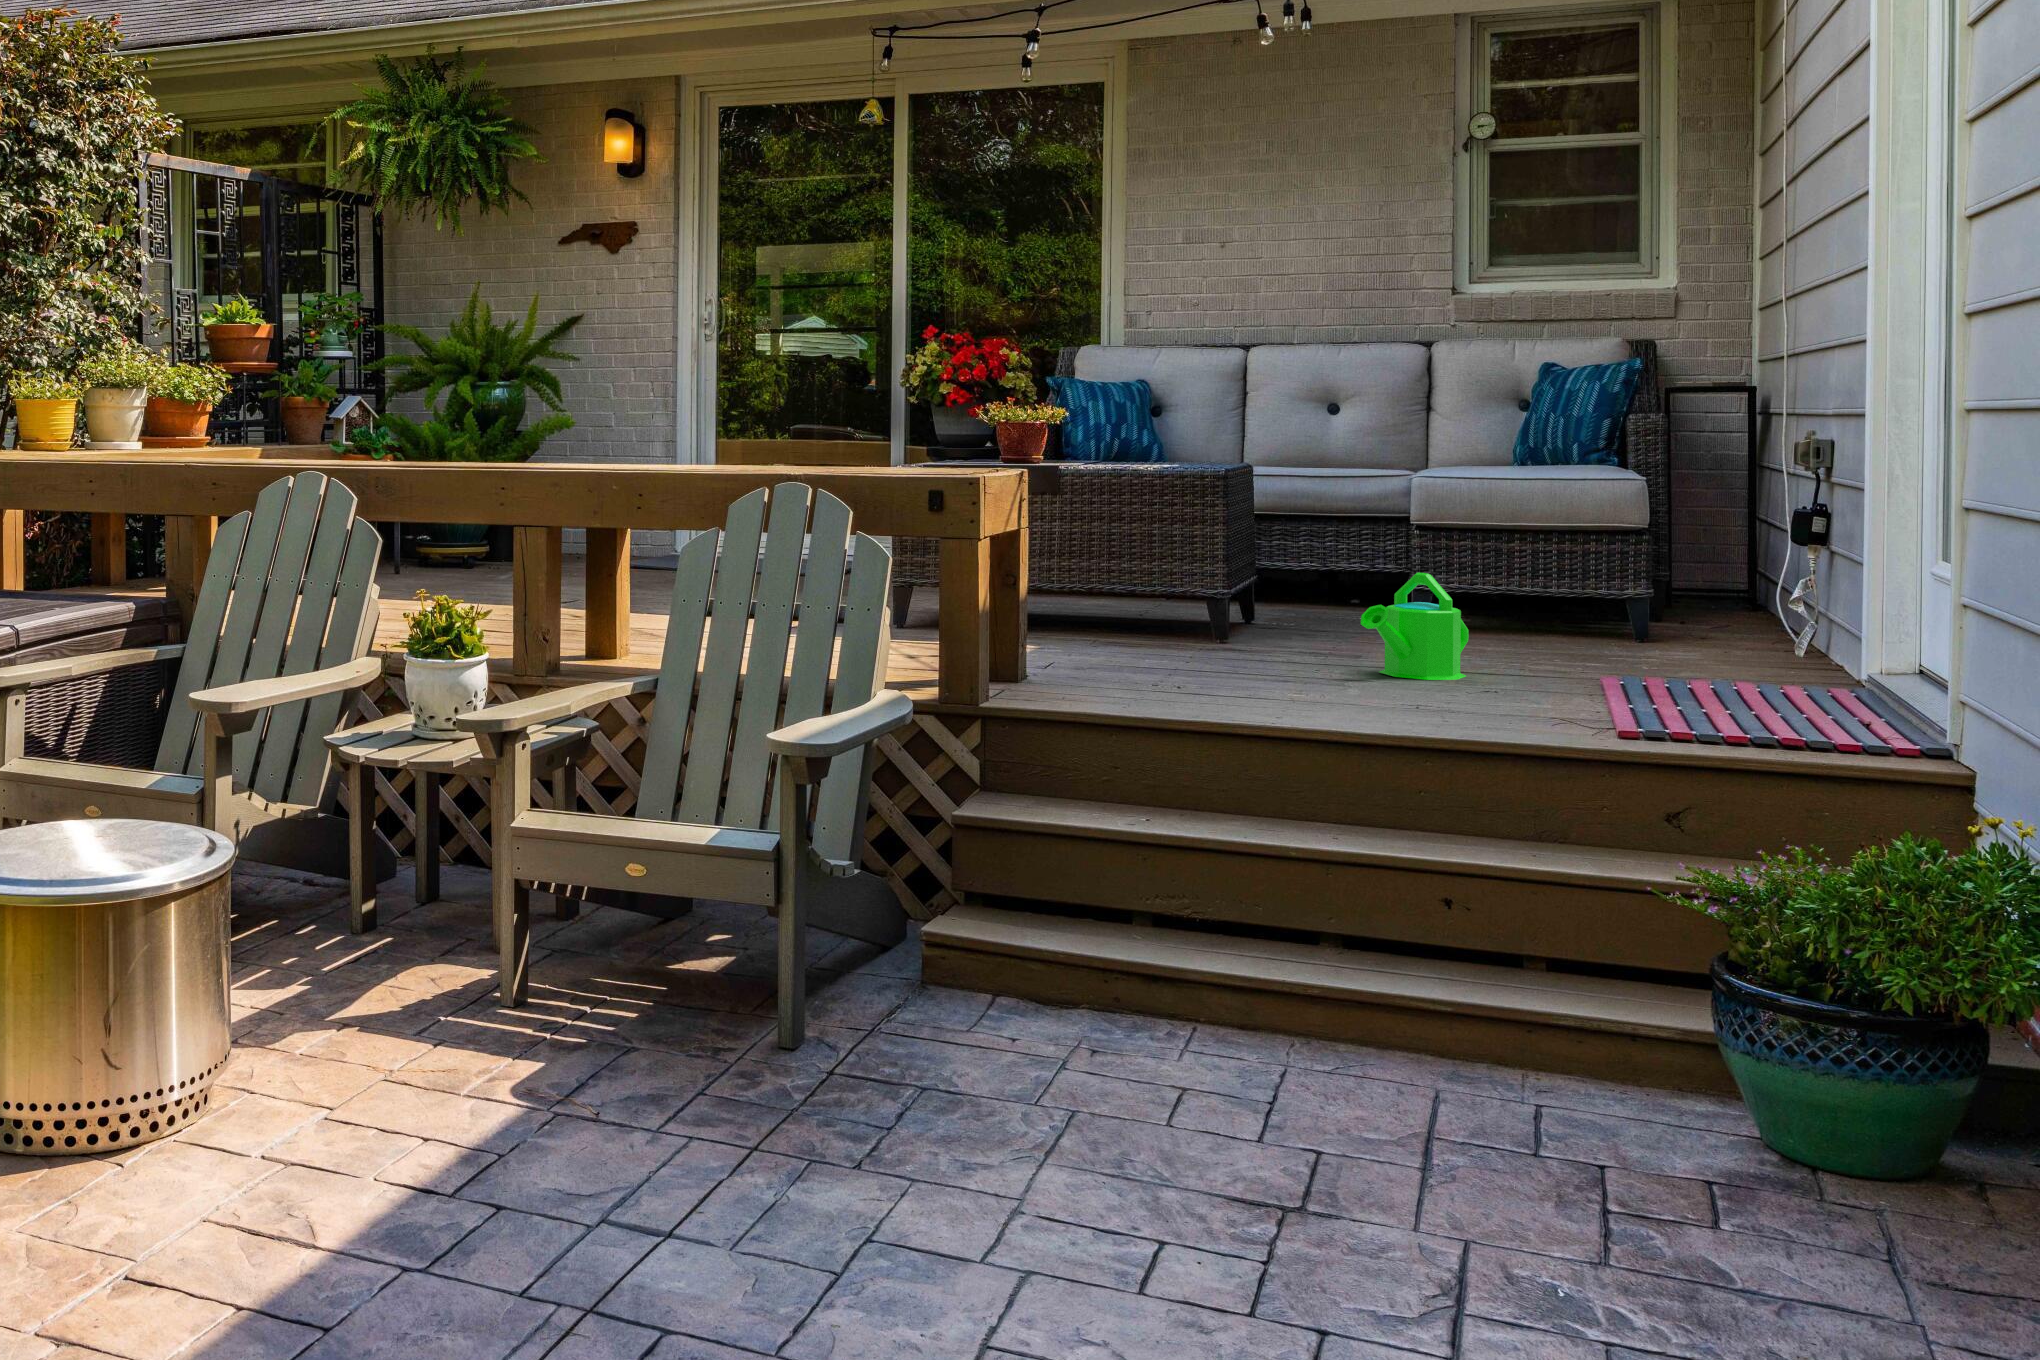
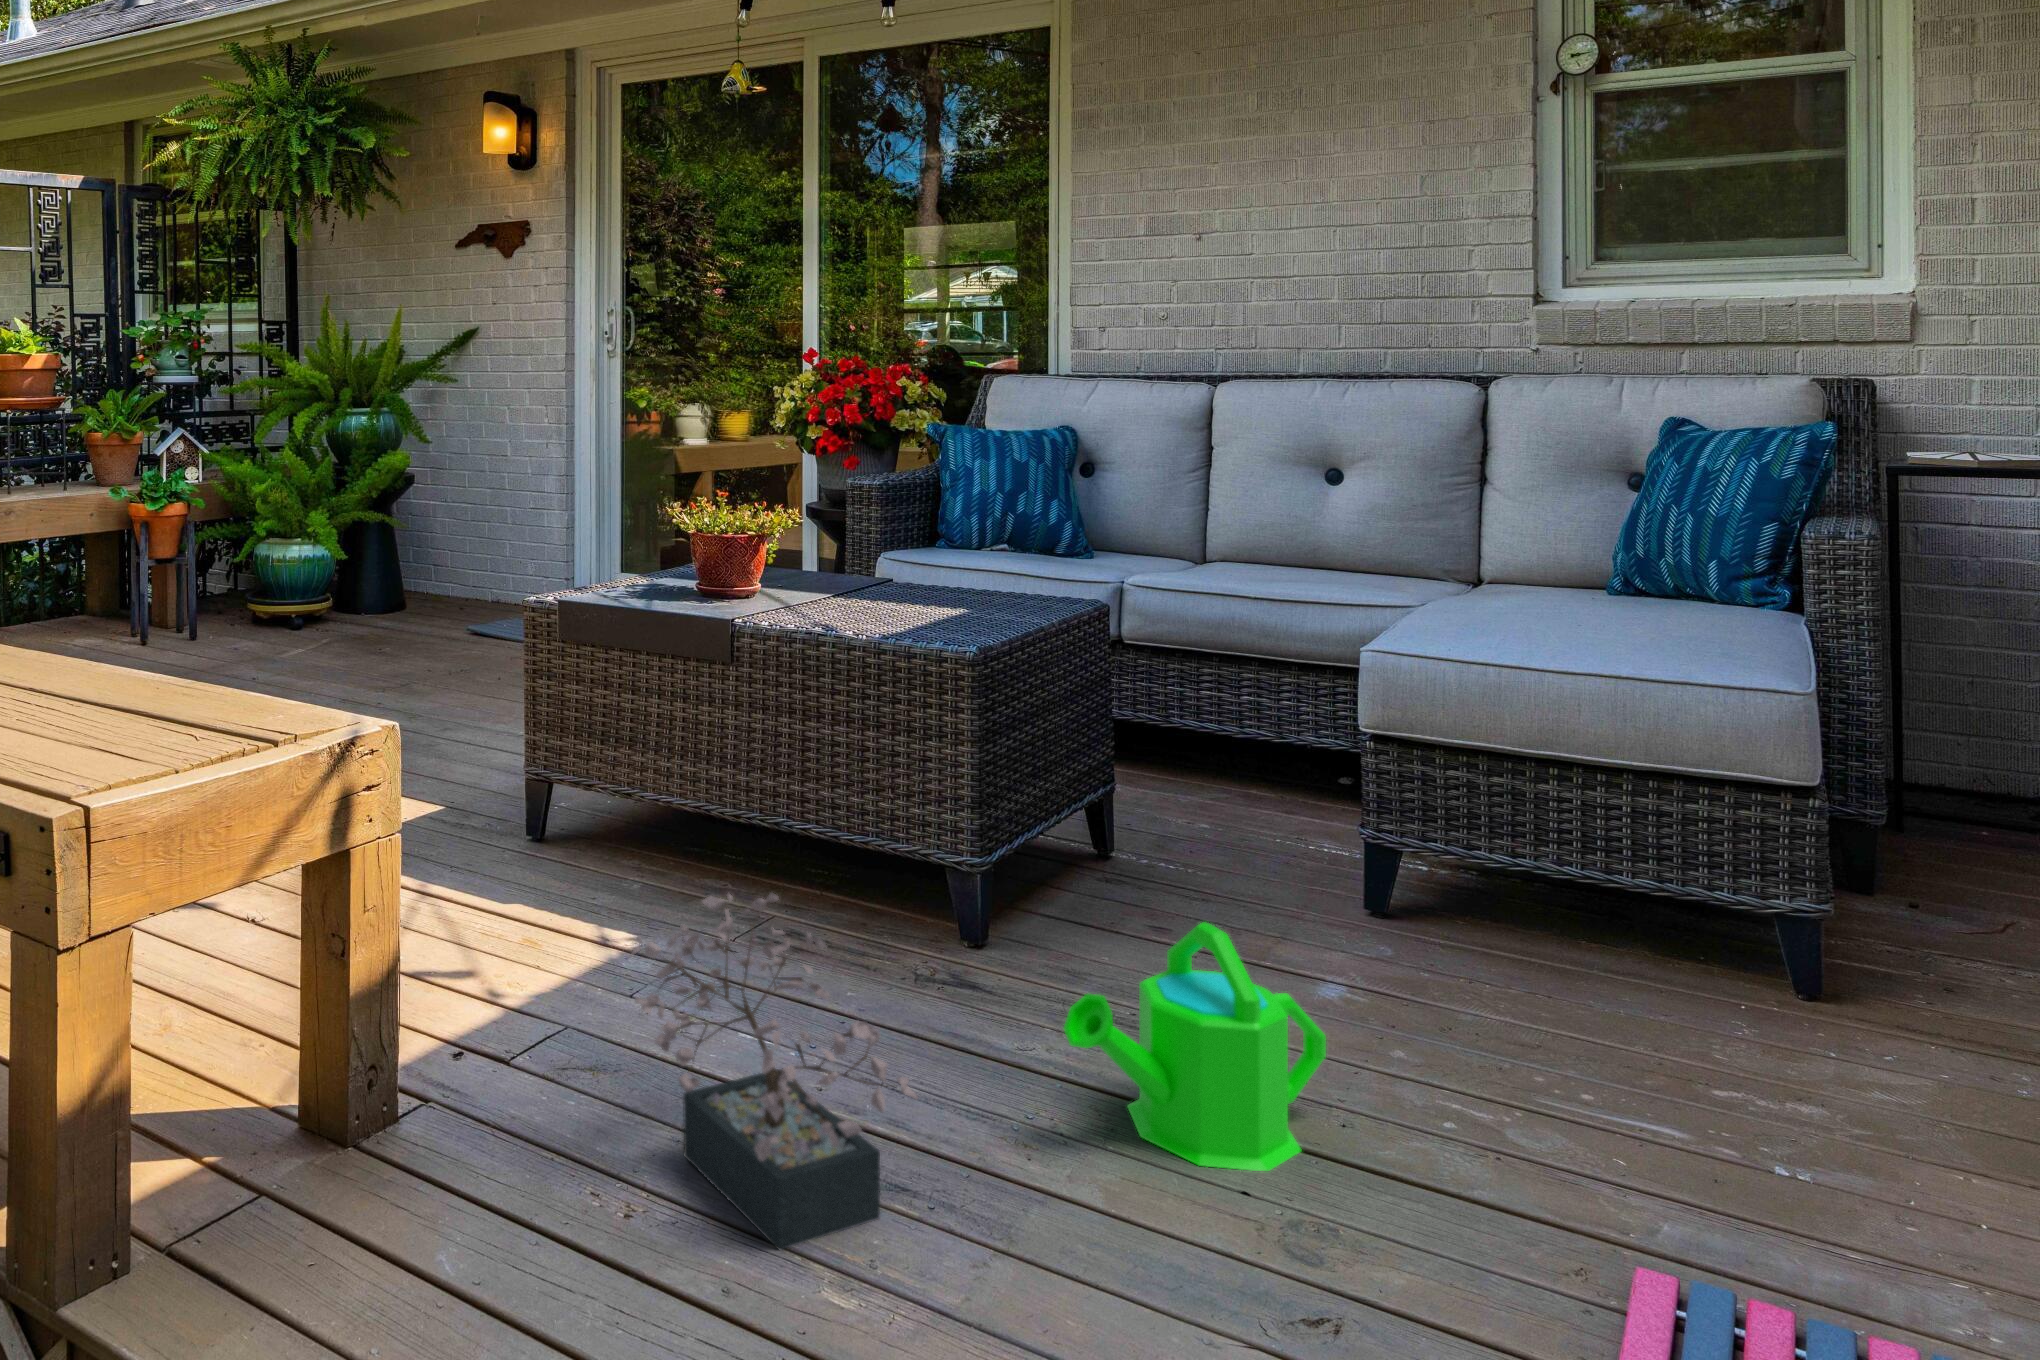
decorative plant: none [1167,561,1331,701] -> present [631,893,918,1250]

